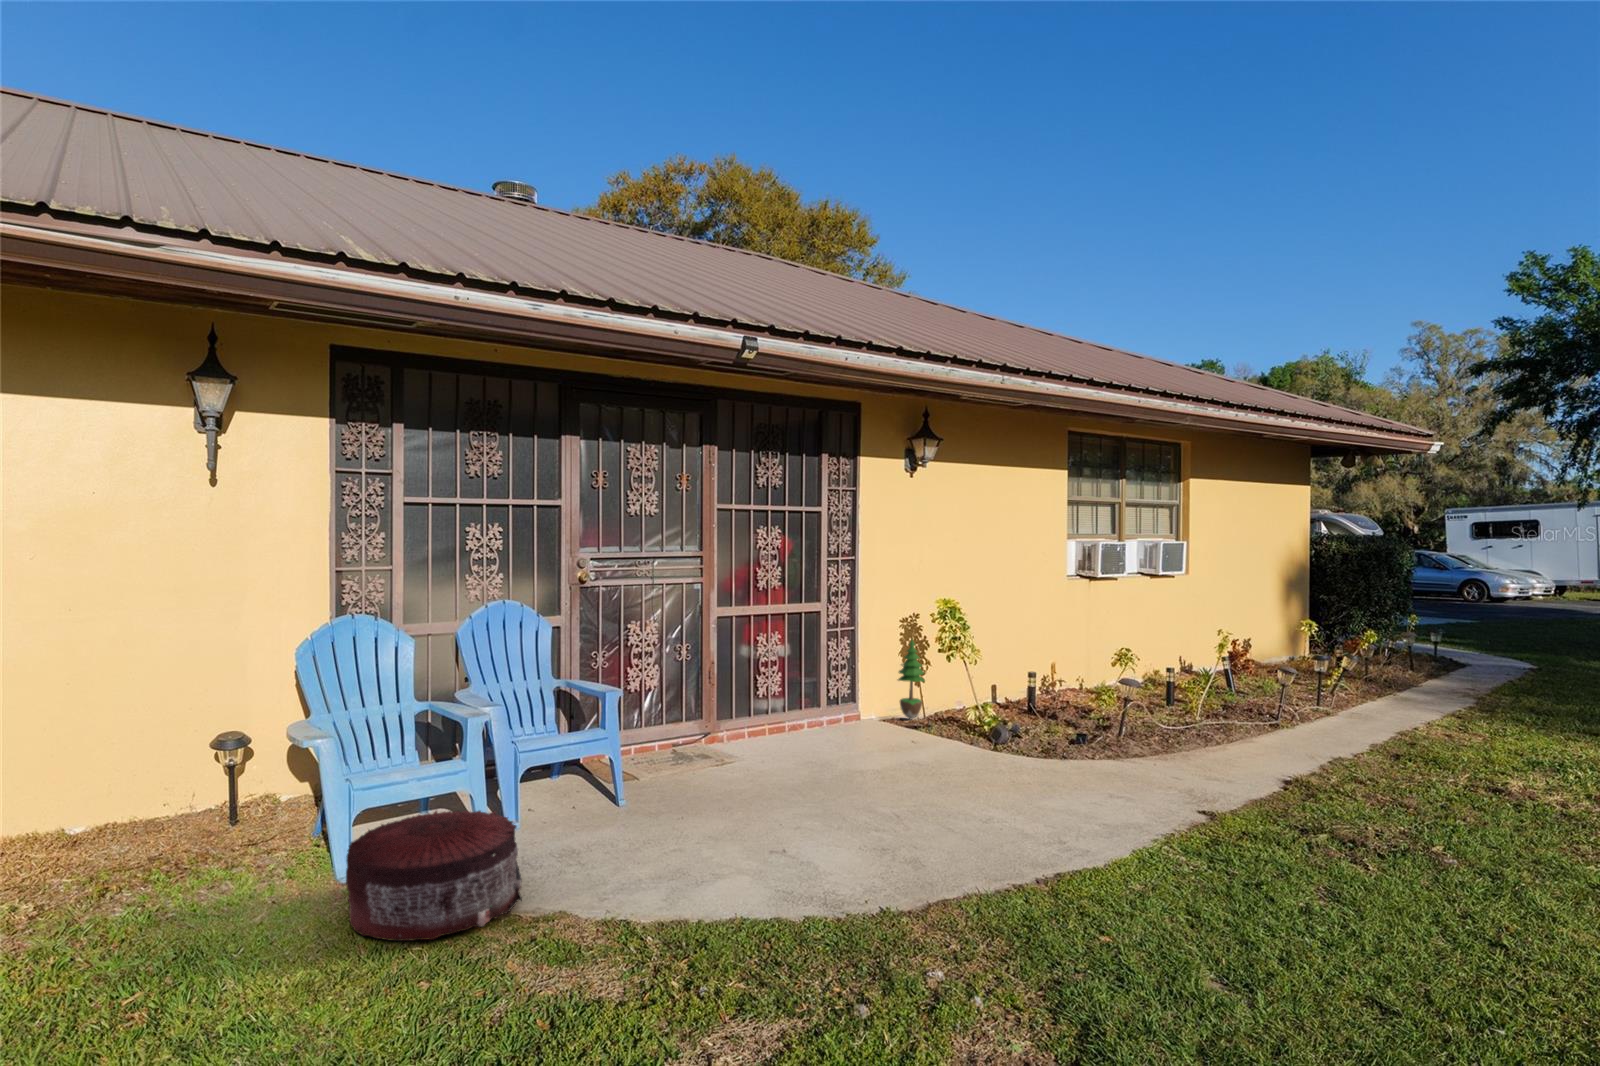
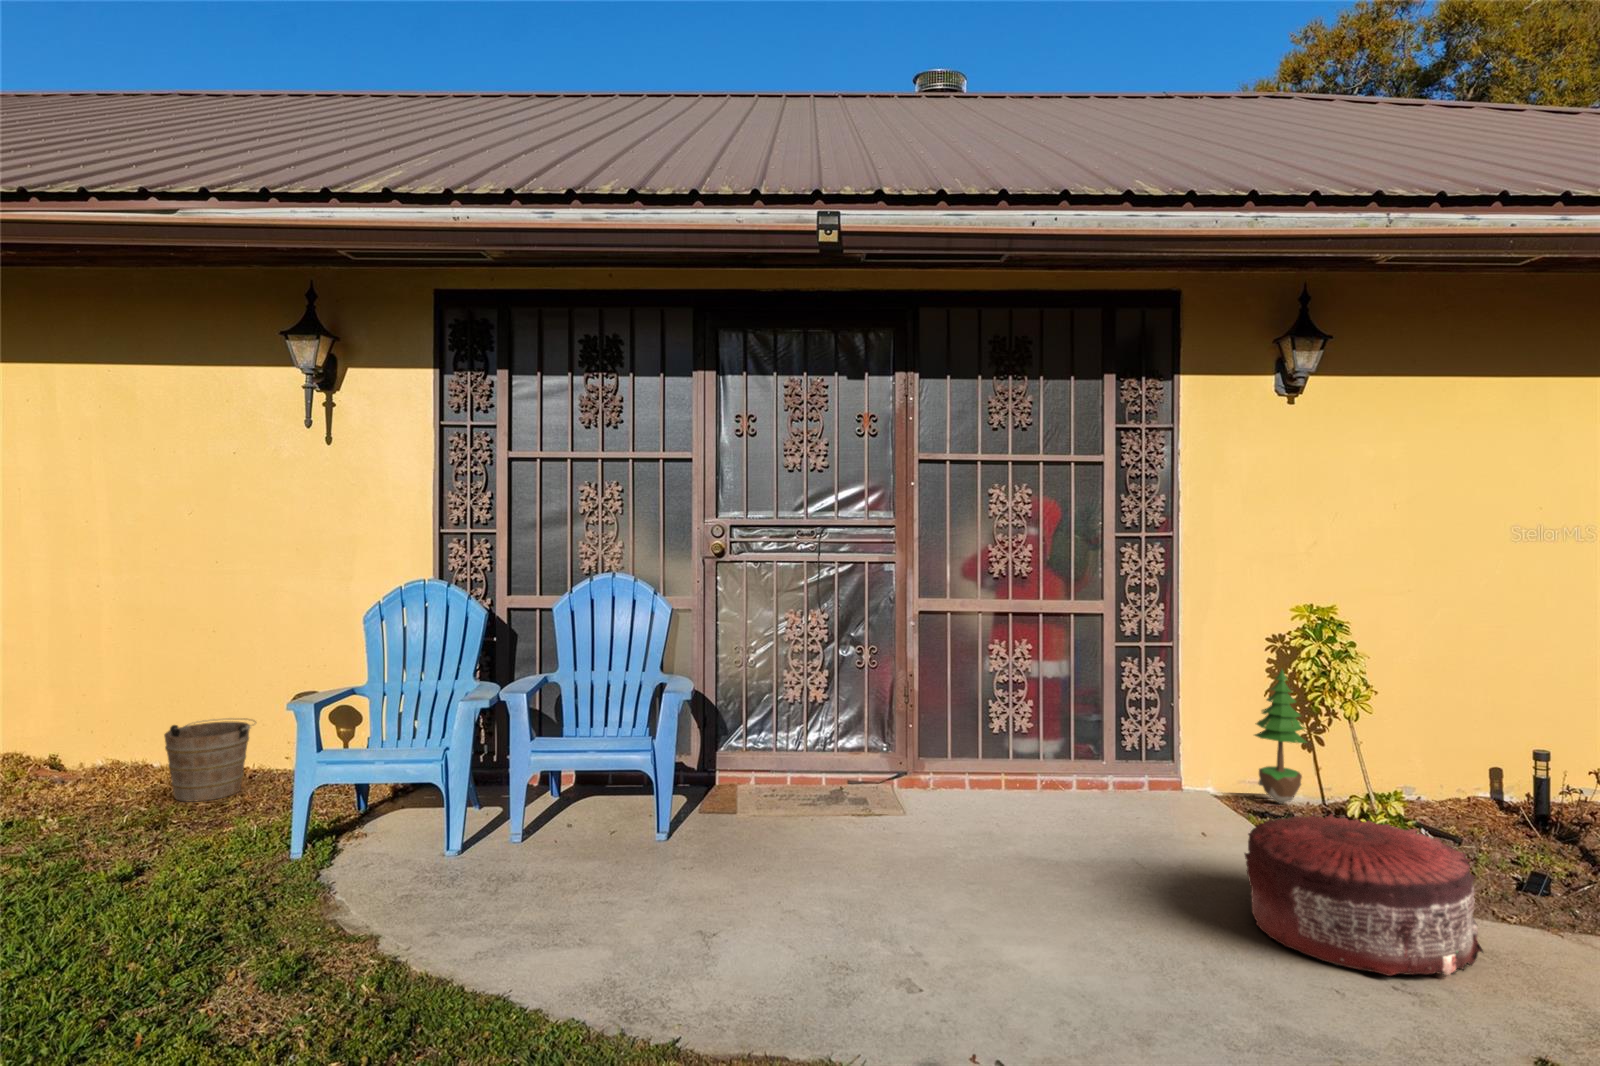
bucket: none [46,769,149,860] -> present [164,719,256,802]
pouf: present [346,810,522,941] -> present [1244,814,1483,976]

